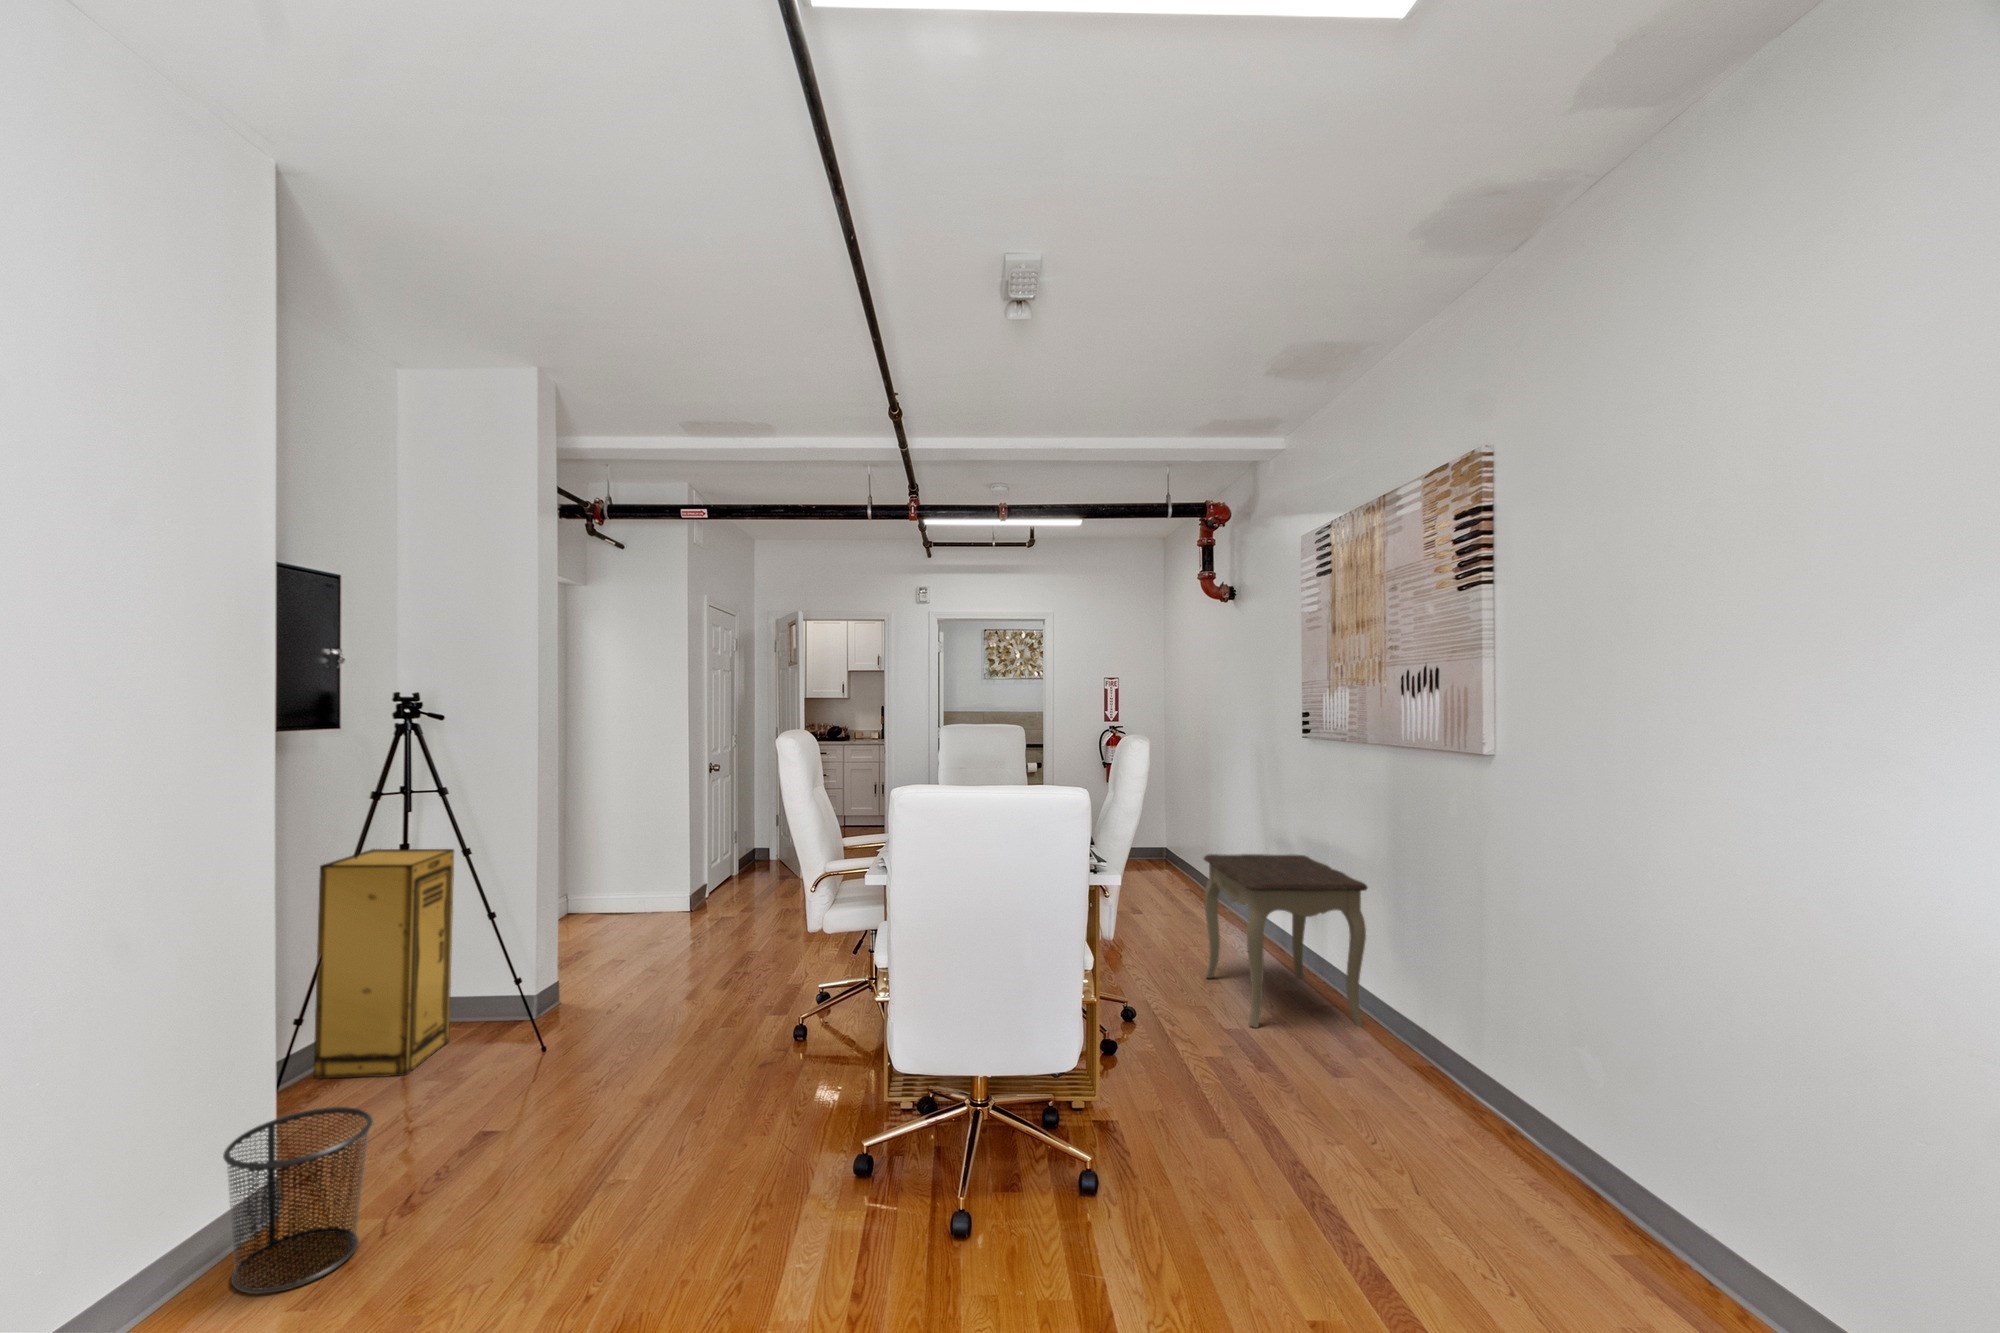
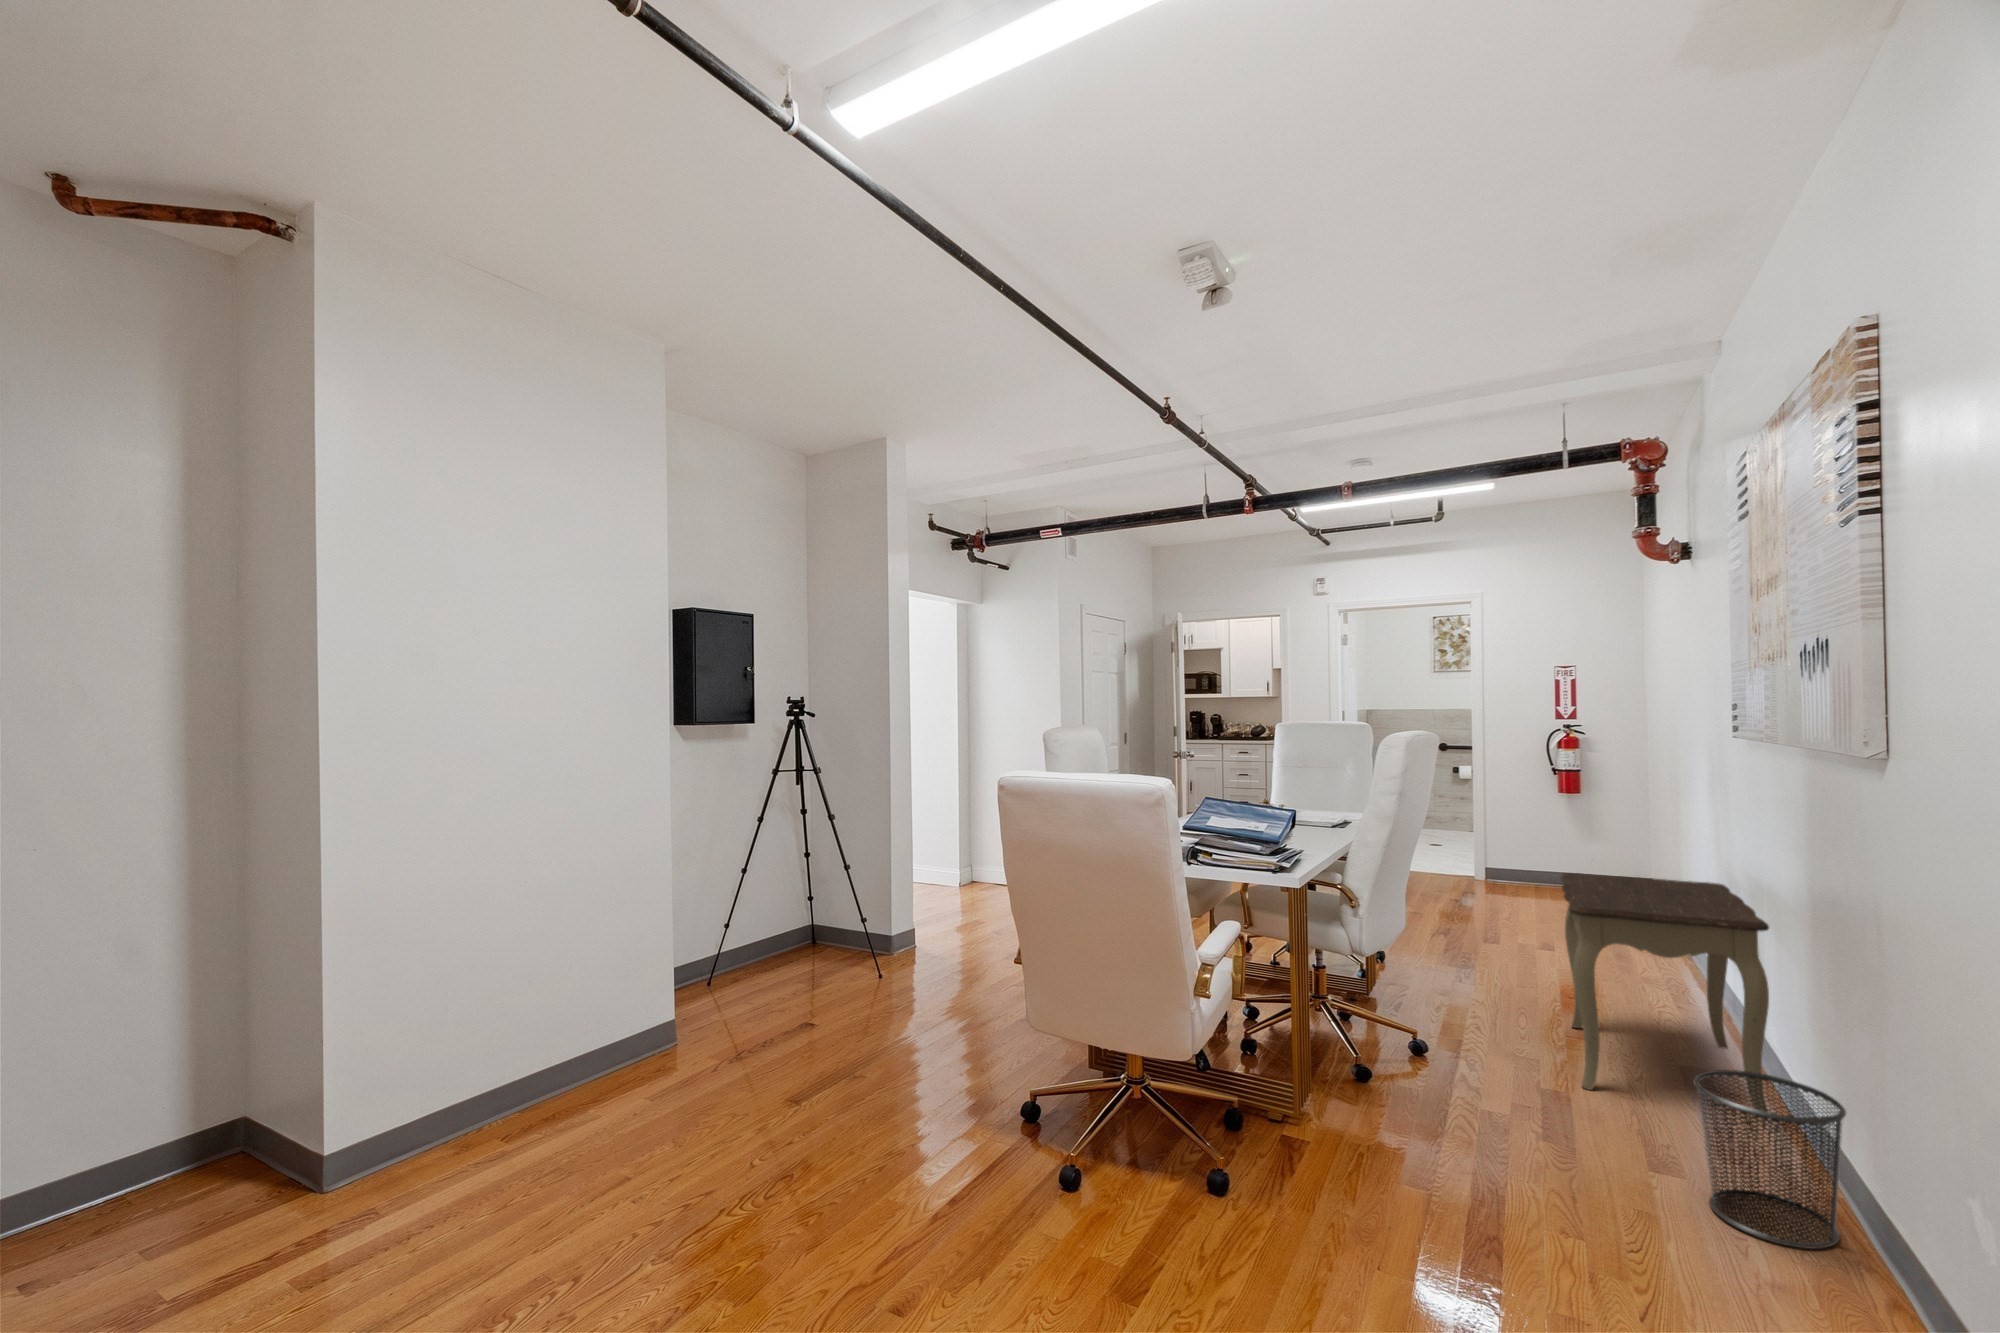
storage cabinet: present [313,849,454,1079] -> none [736,813,827,984]
waste bin: present [223,1107,373,1294] -> present [1694,1070,1846,1249]

